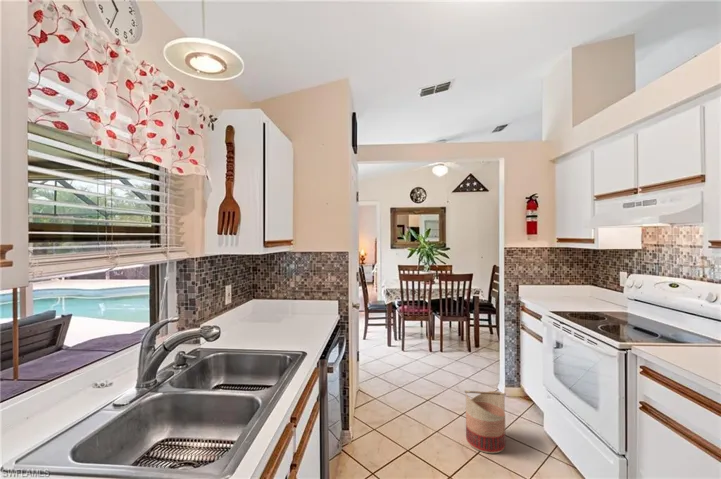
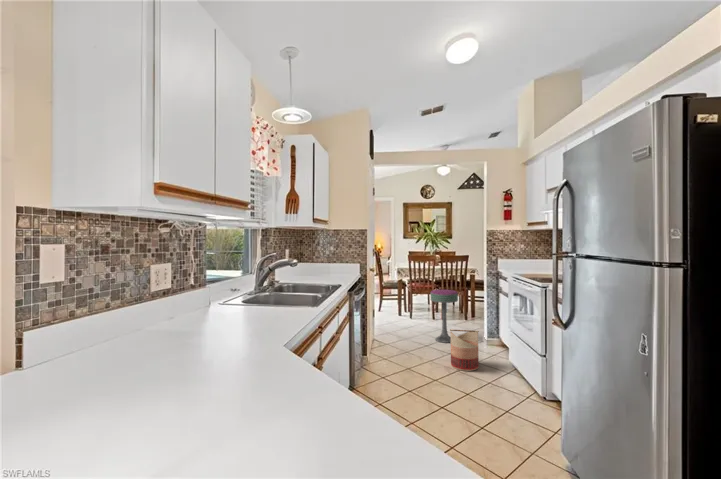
bar stool: none [431,322,467,394] -> present [430,289,458,343]

